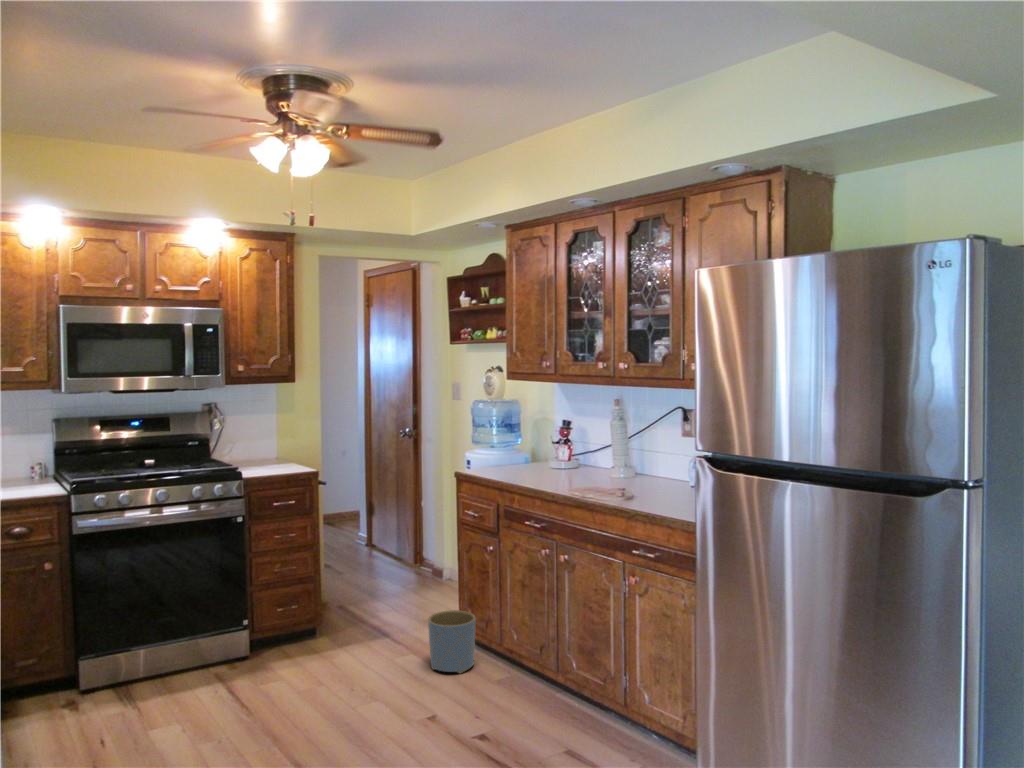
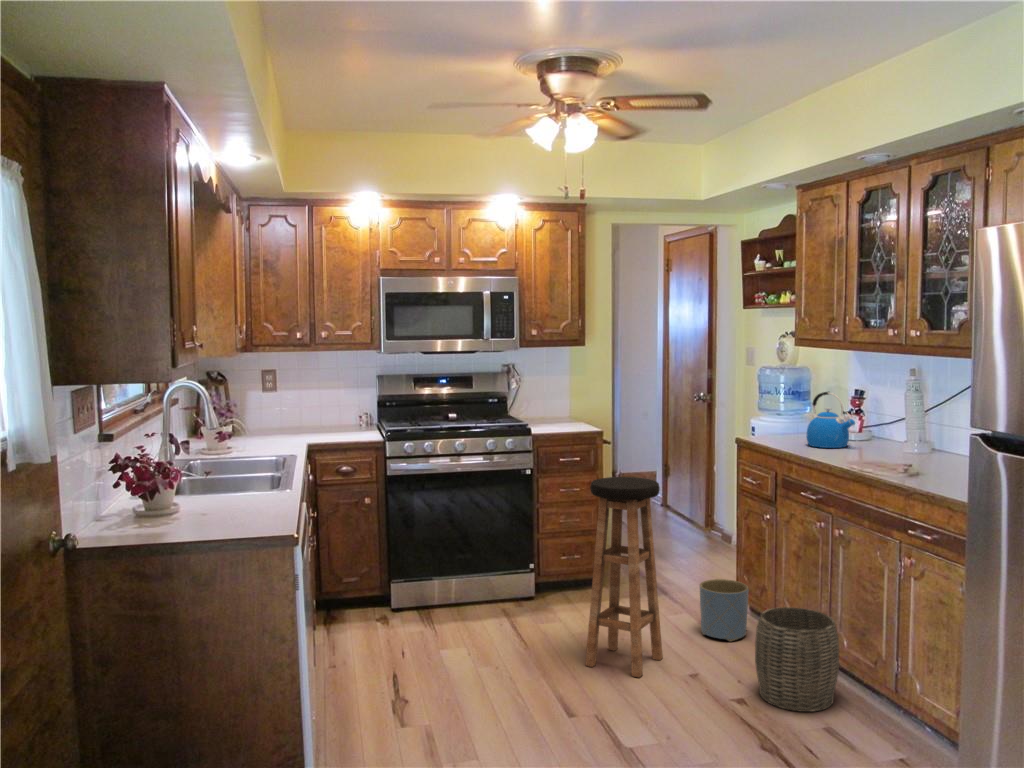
kettle: none [524,422,568,475] -> present [807,392,855,448]
bar stool: none [317,518,397,731] -> present [586,477,663,677]
woven basket: none [494,635,573,742] -> present [755,607,839,712]

